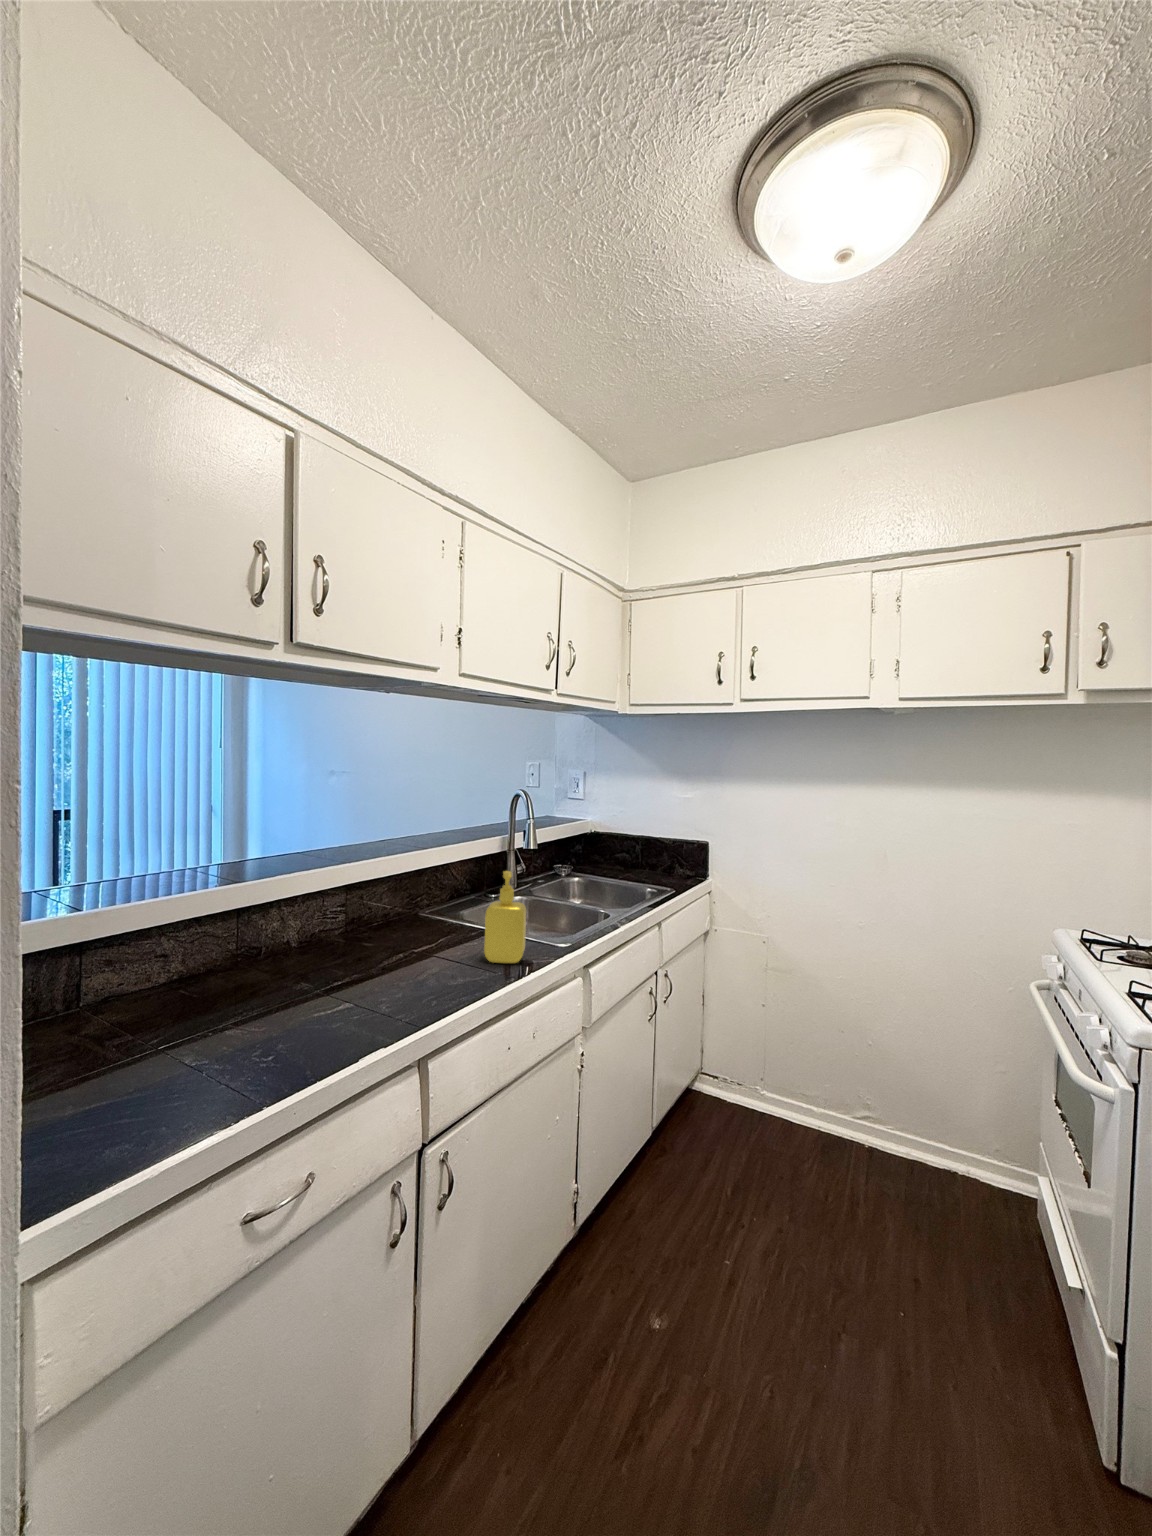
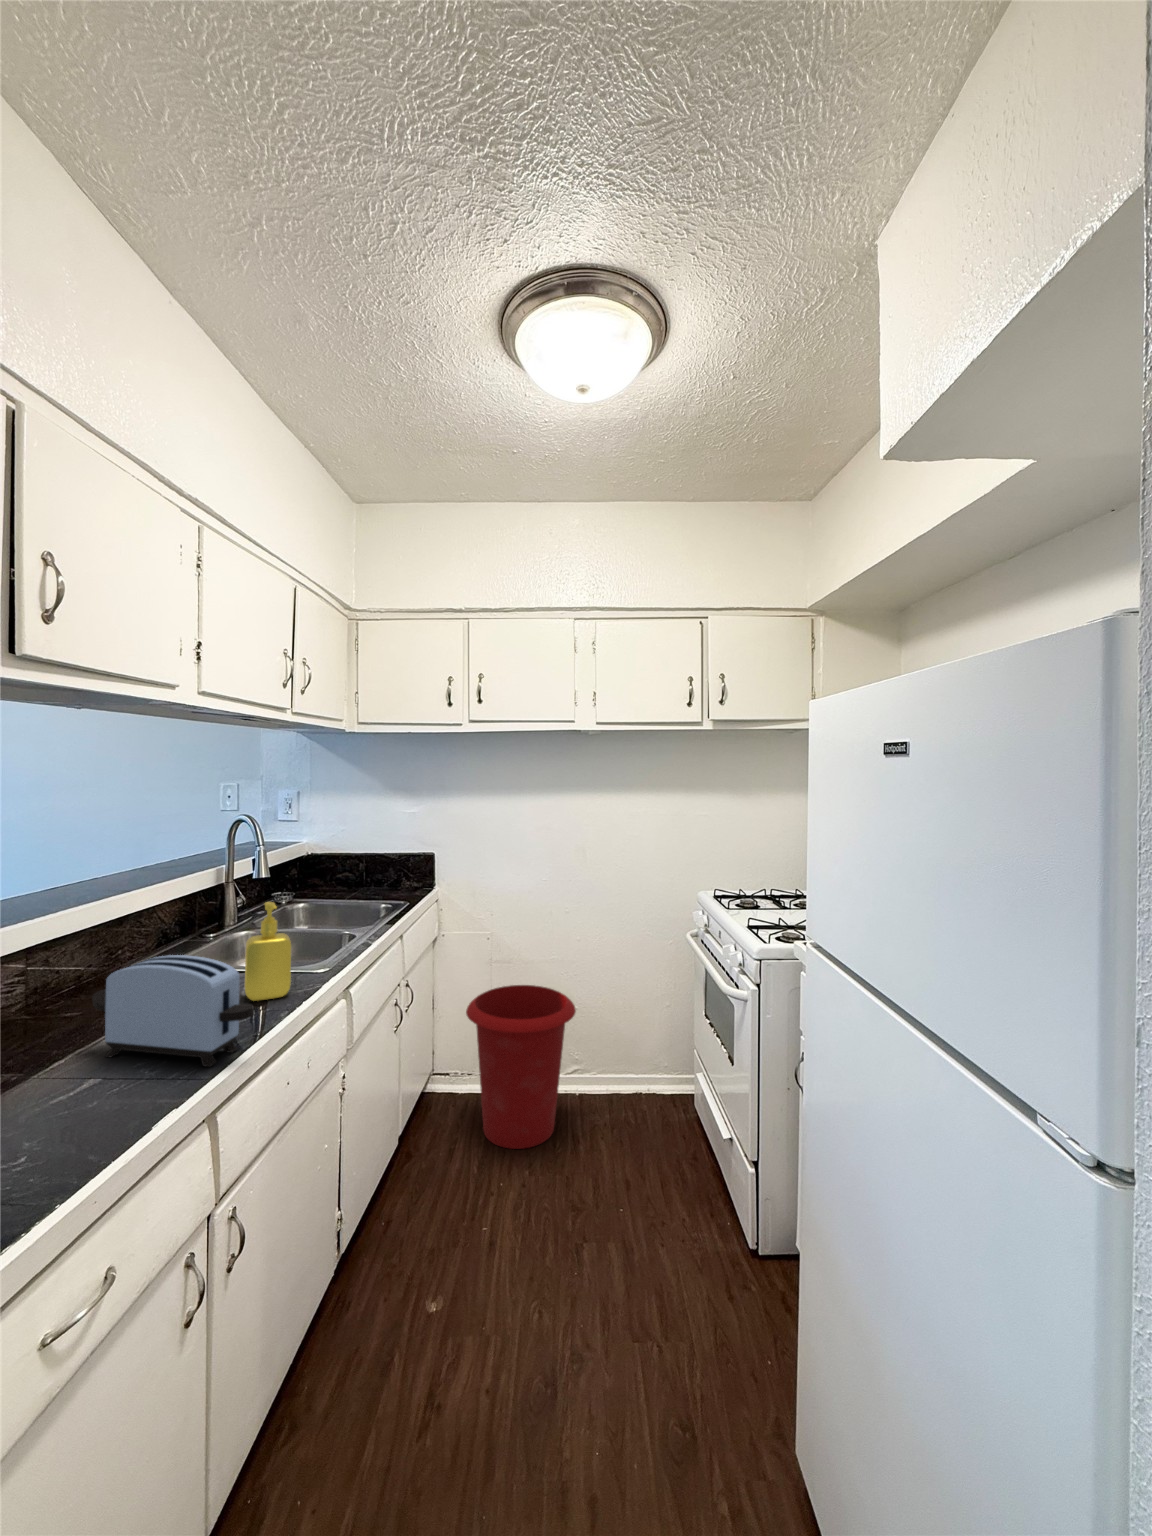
toaster: none [357,908,462,1017] -> present [92,955,254,1067]
waste bin: none [731,995,864,1186] -> present [466,985,576,1149]

